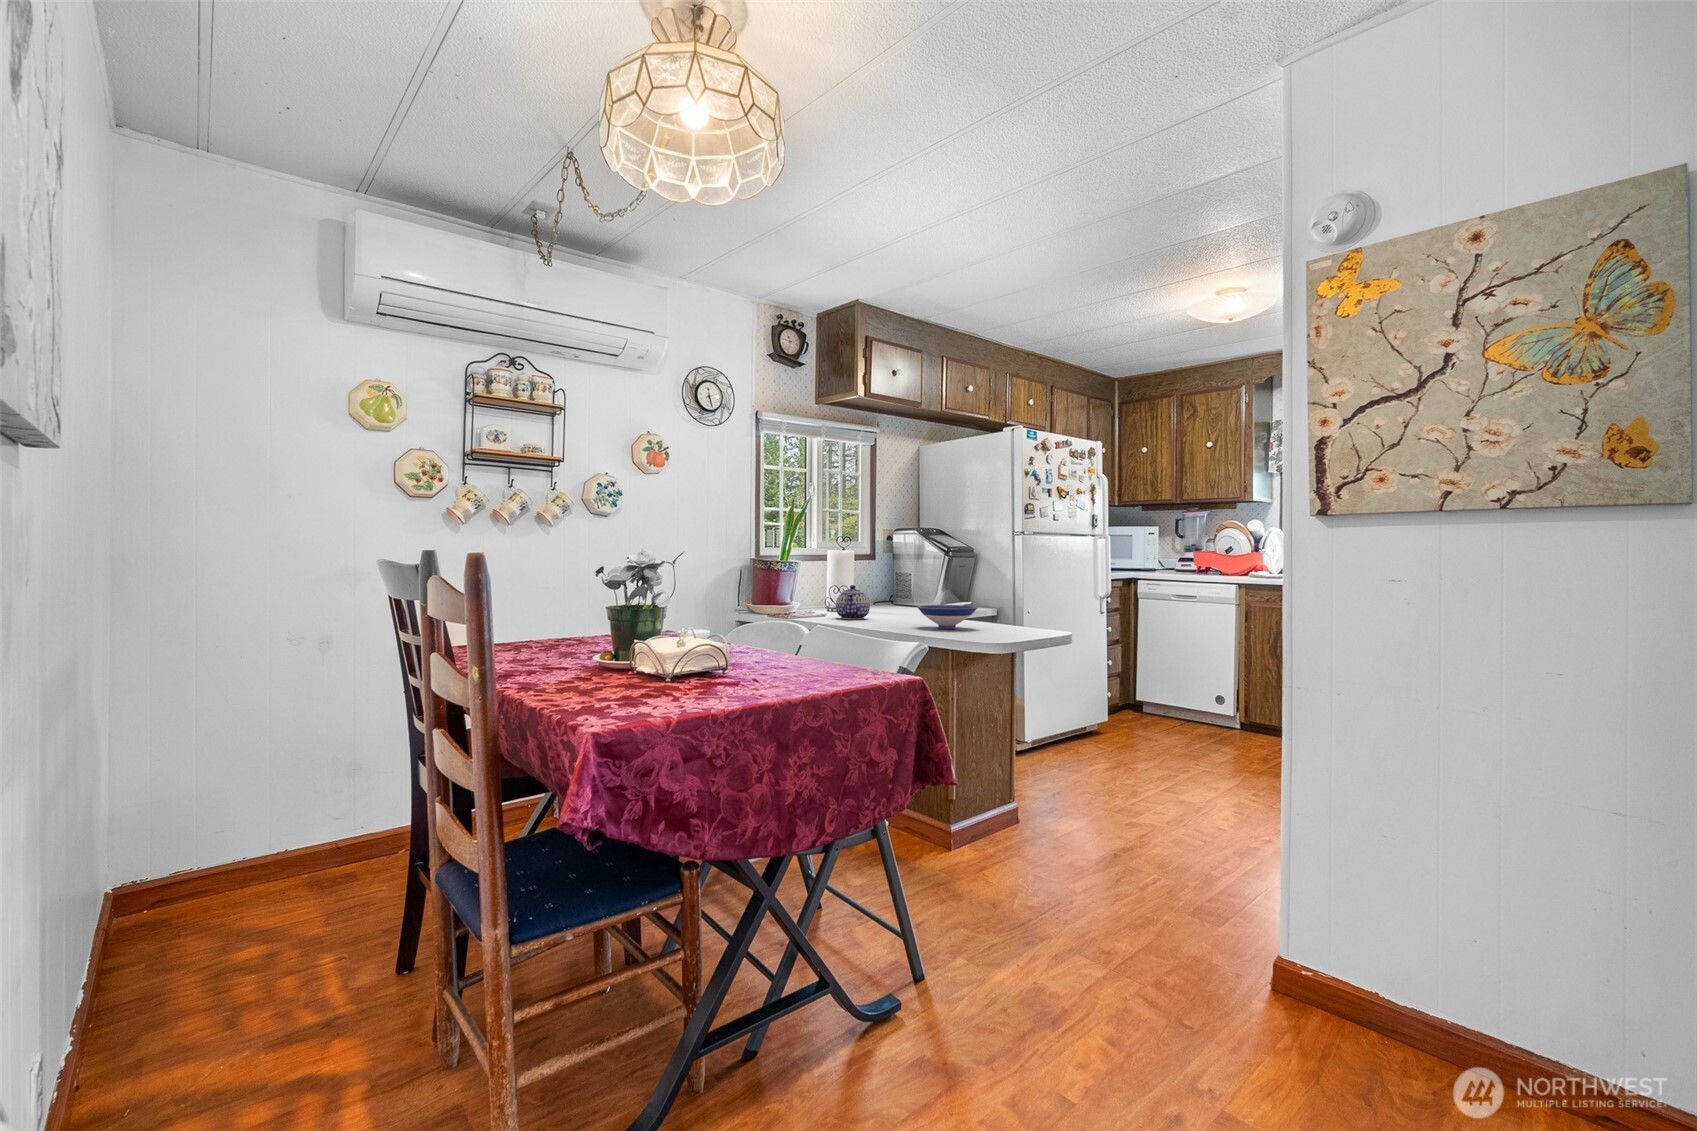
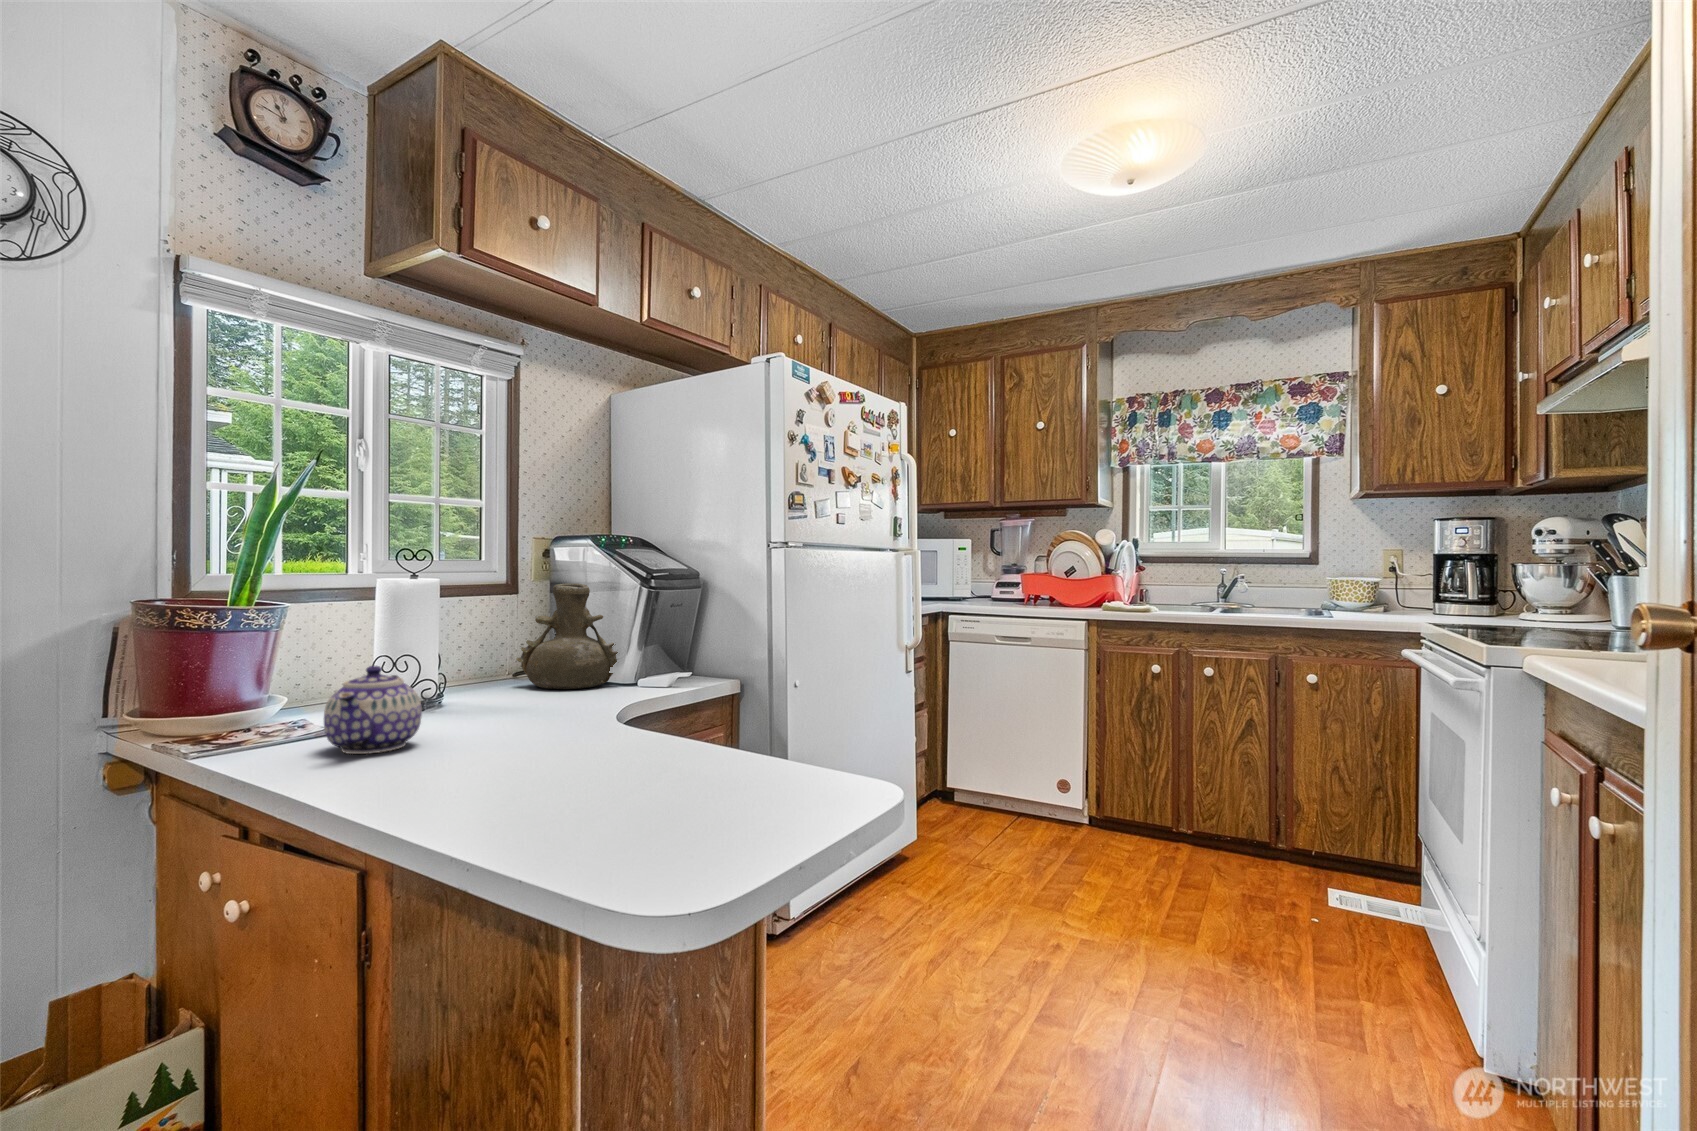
vase: none [880,555,933,610] -> present [516,584,618,689]
bowl: present [917,605,978,629] -> none [483,724,662,806]

